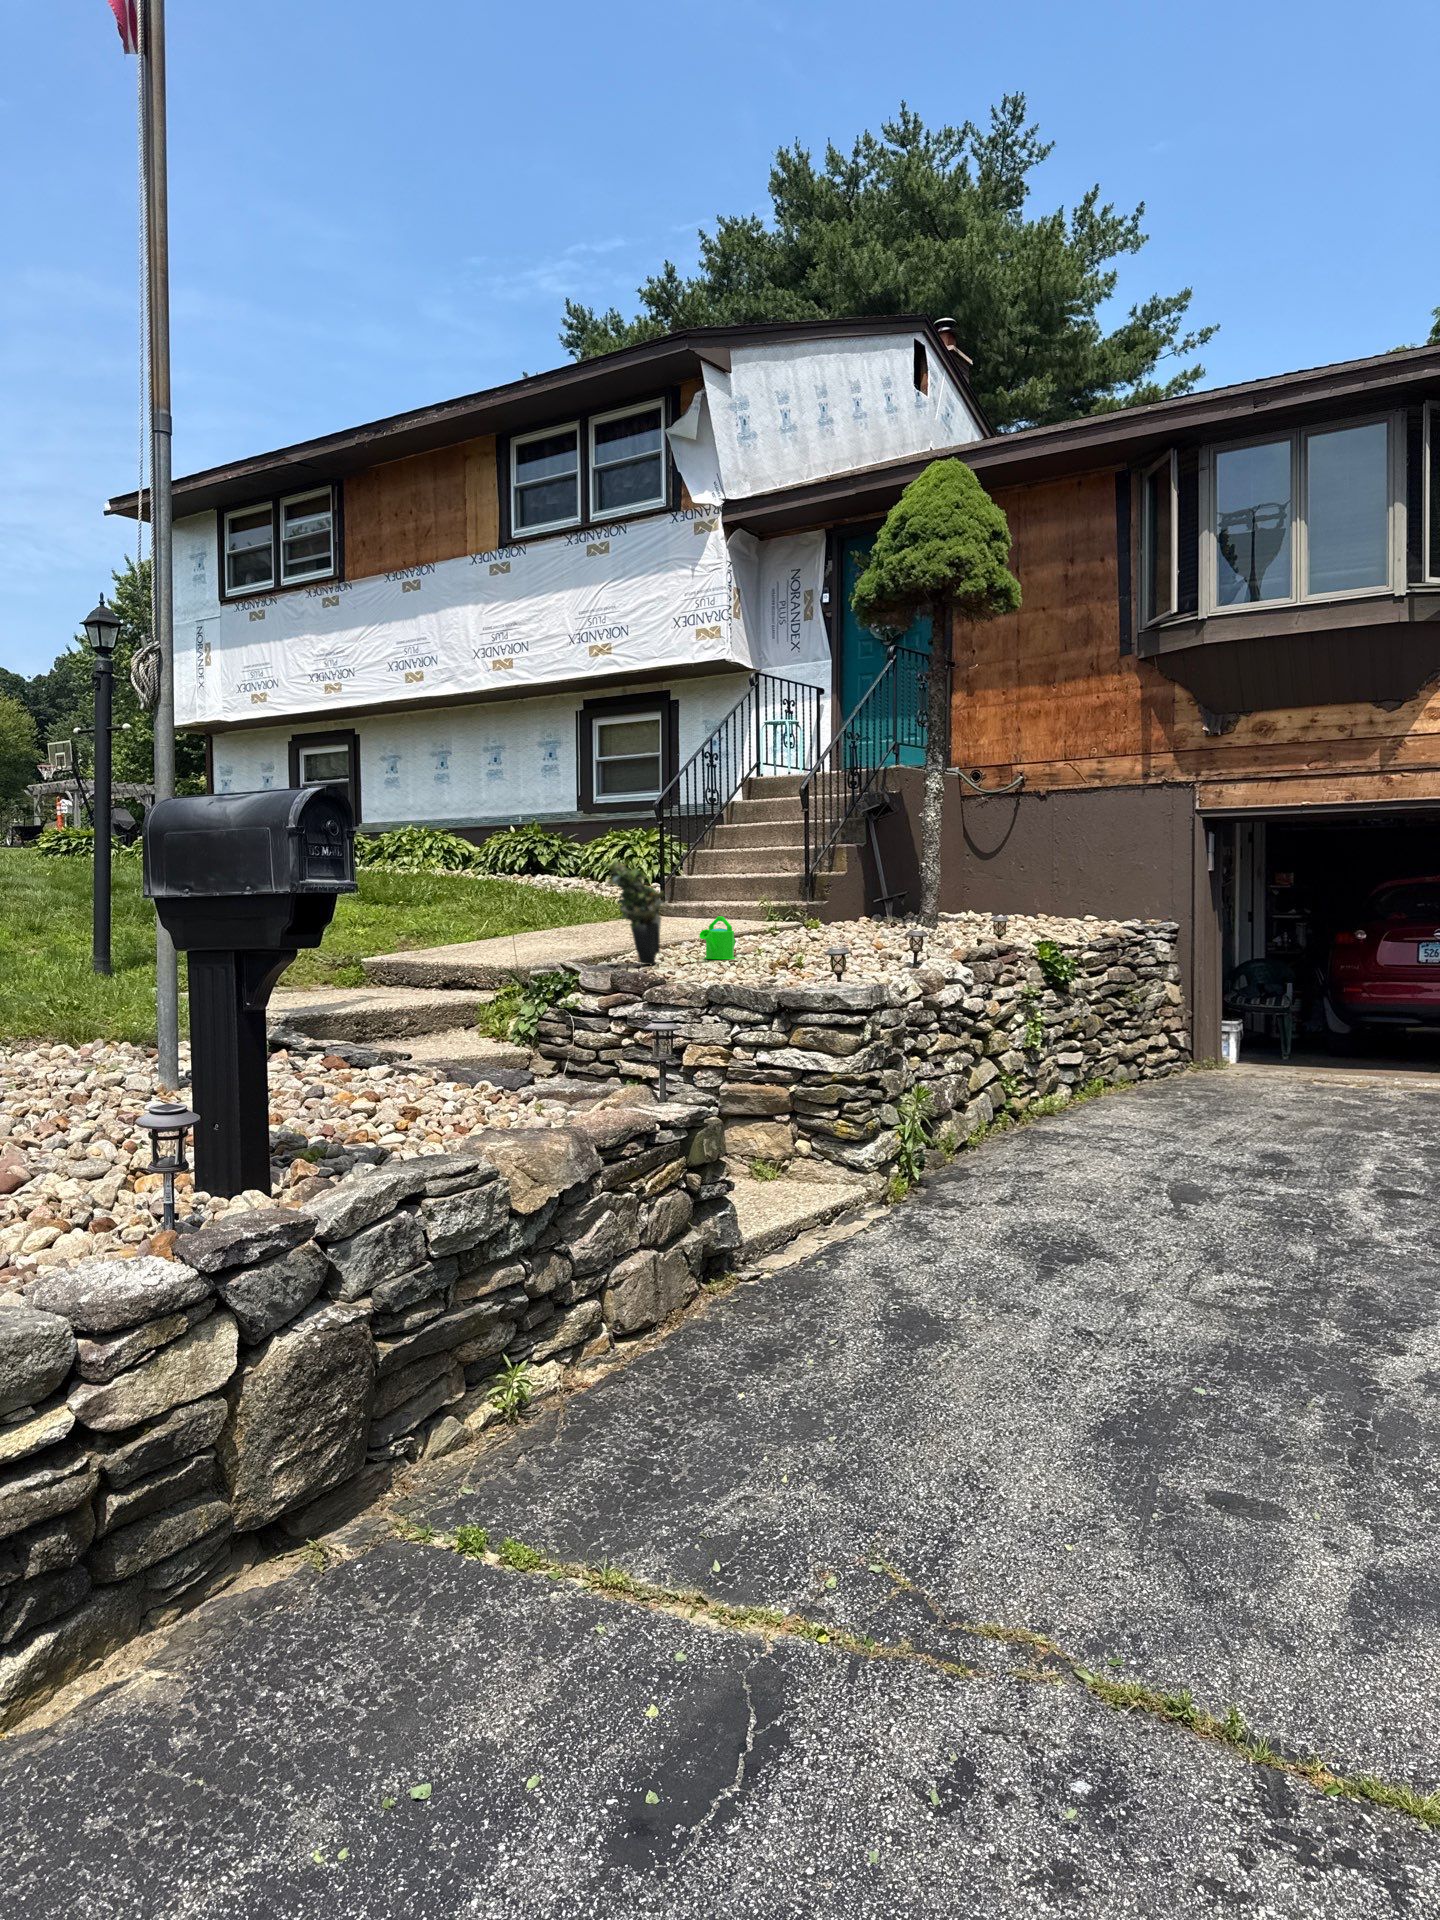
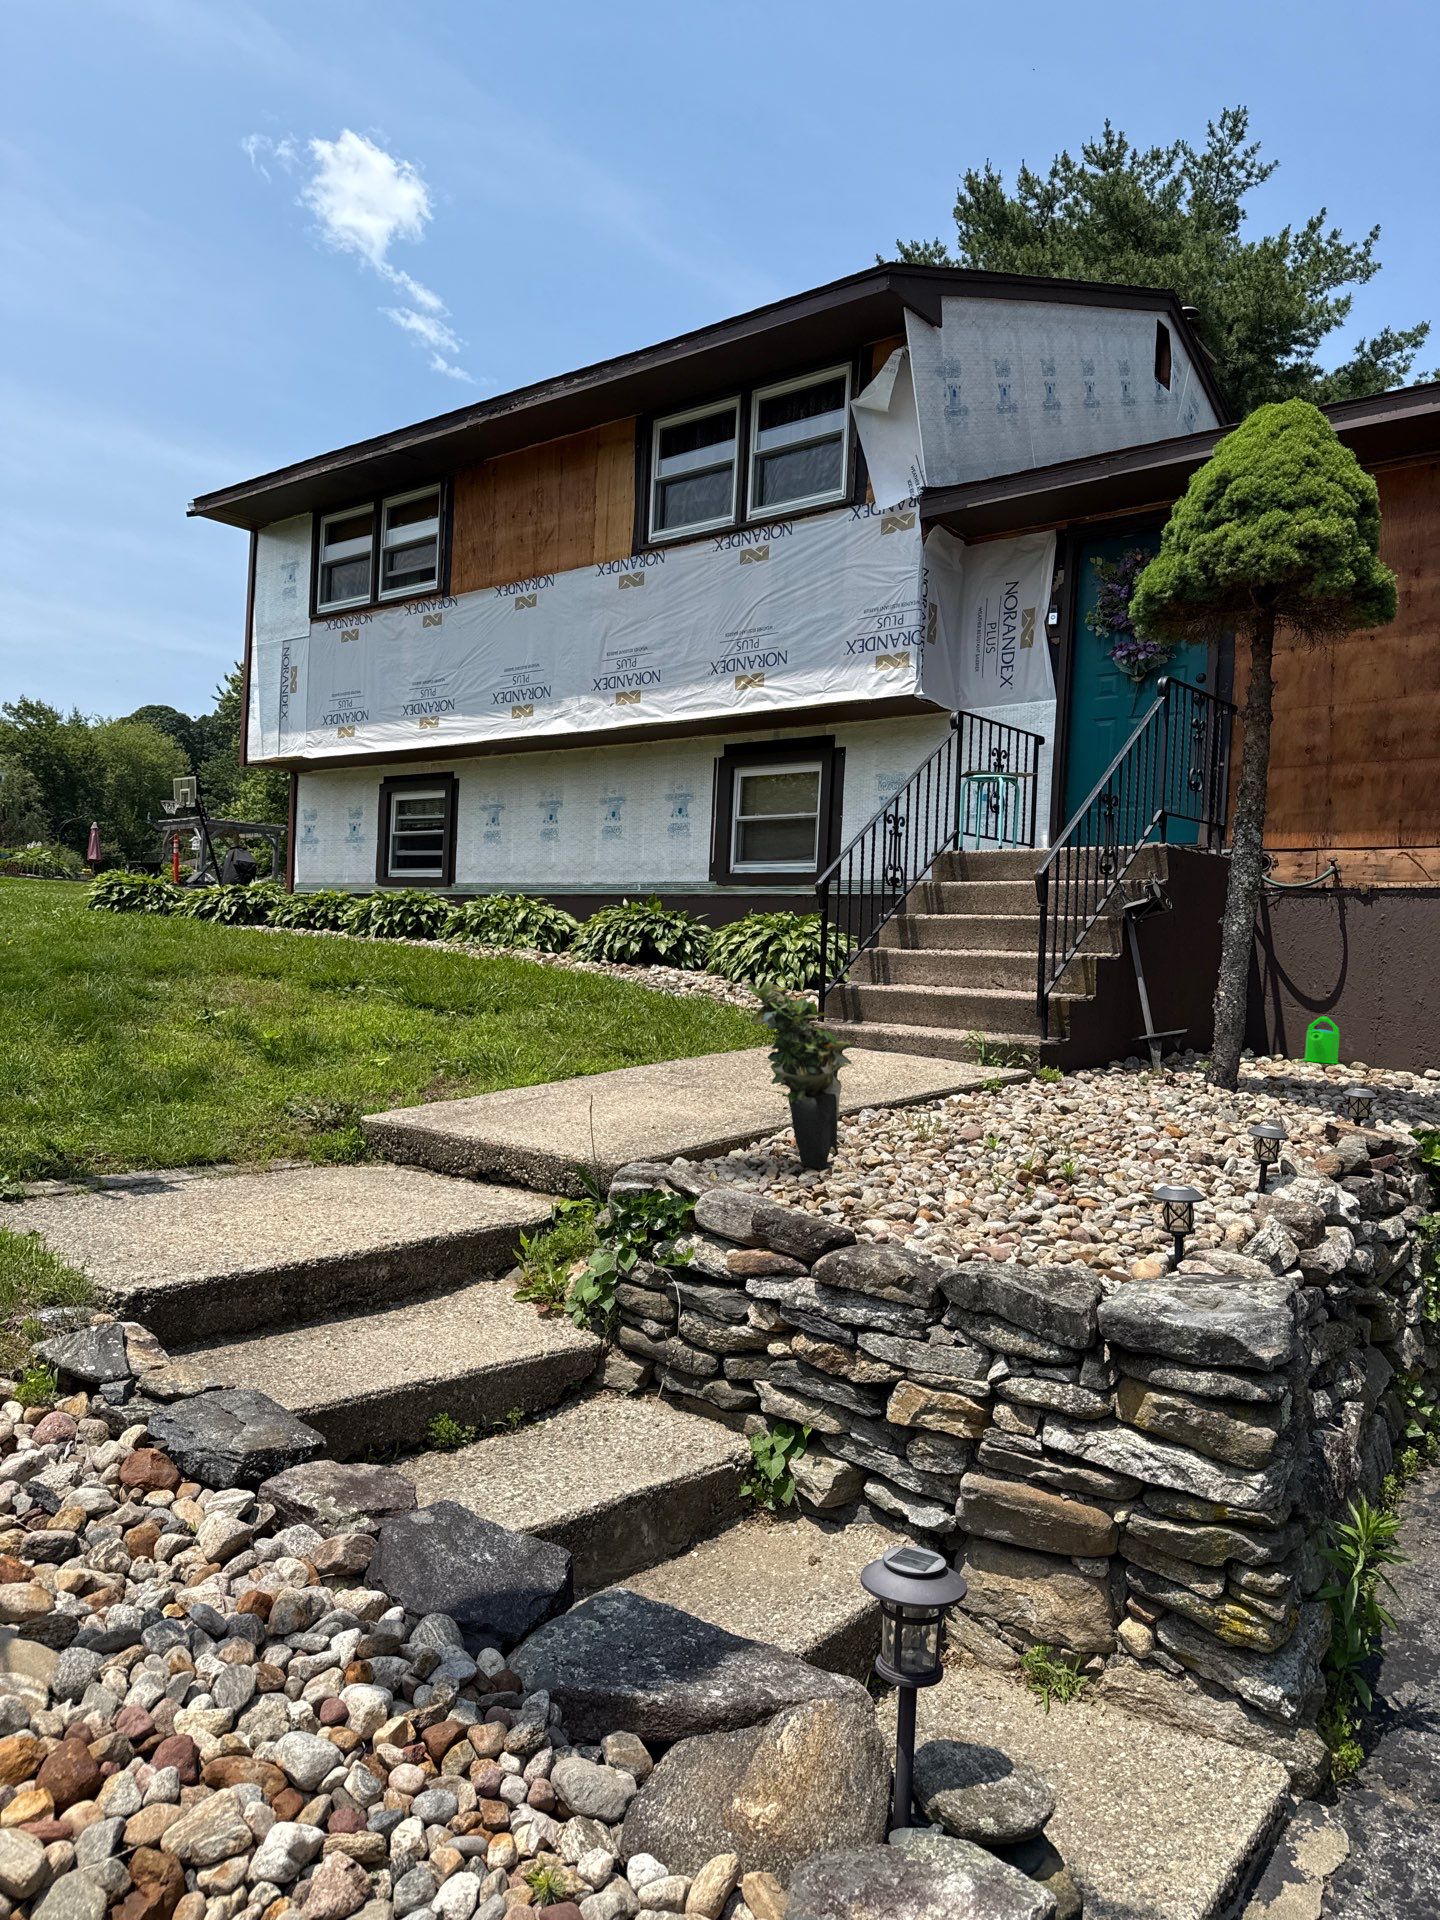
watering can: present [699,916,735,960] -> present [1303,1016,1340,1063]

